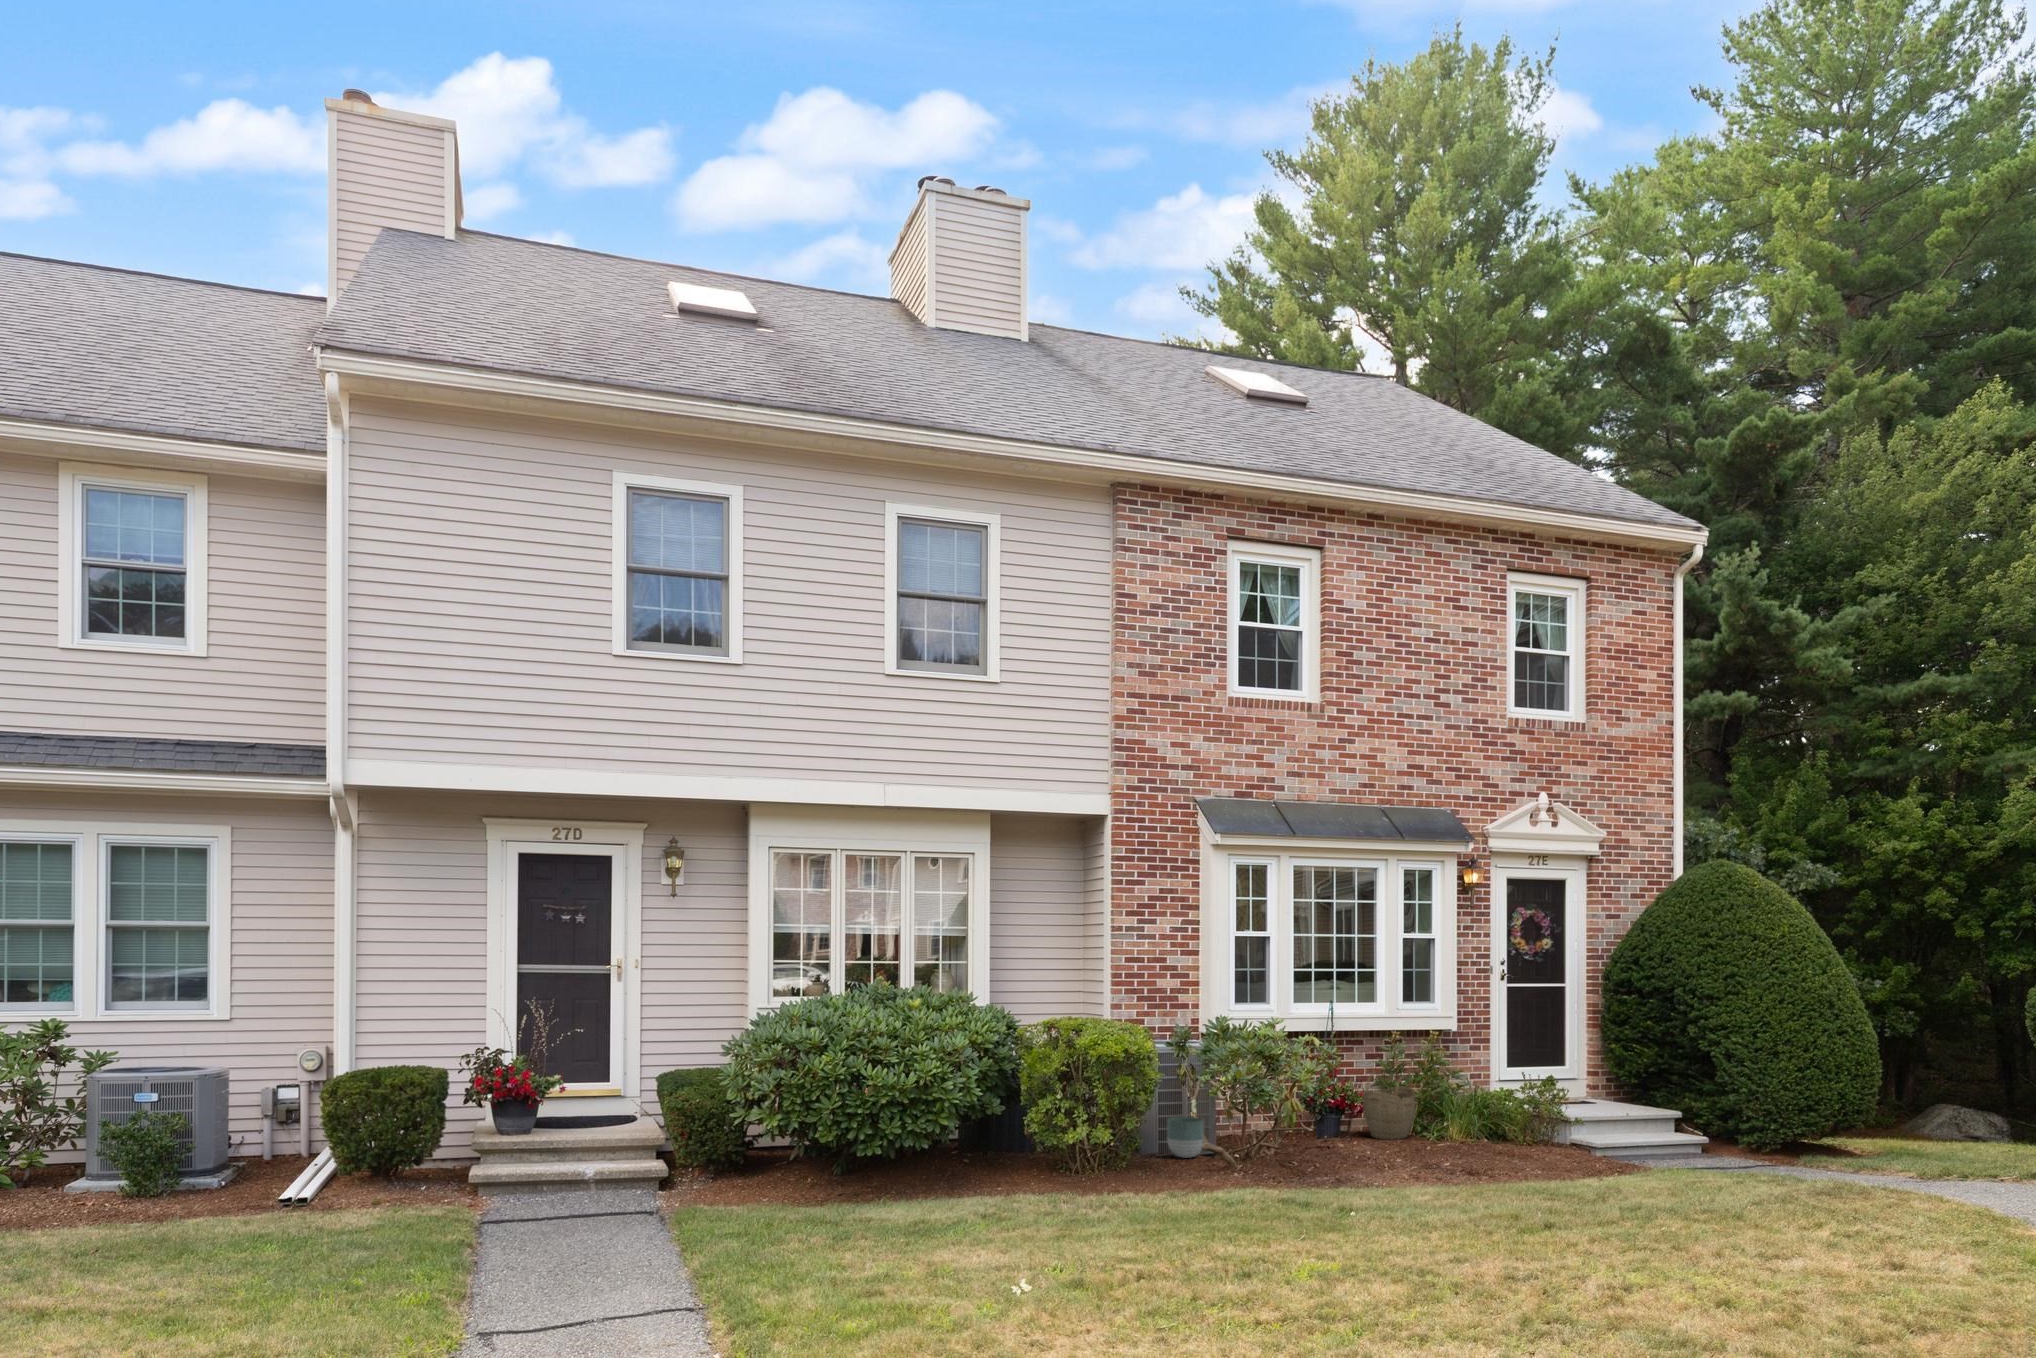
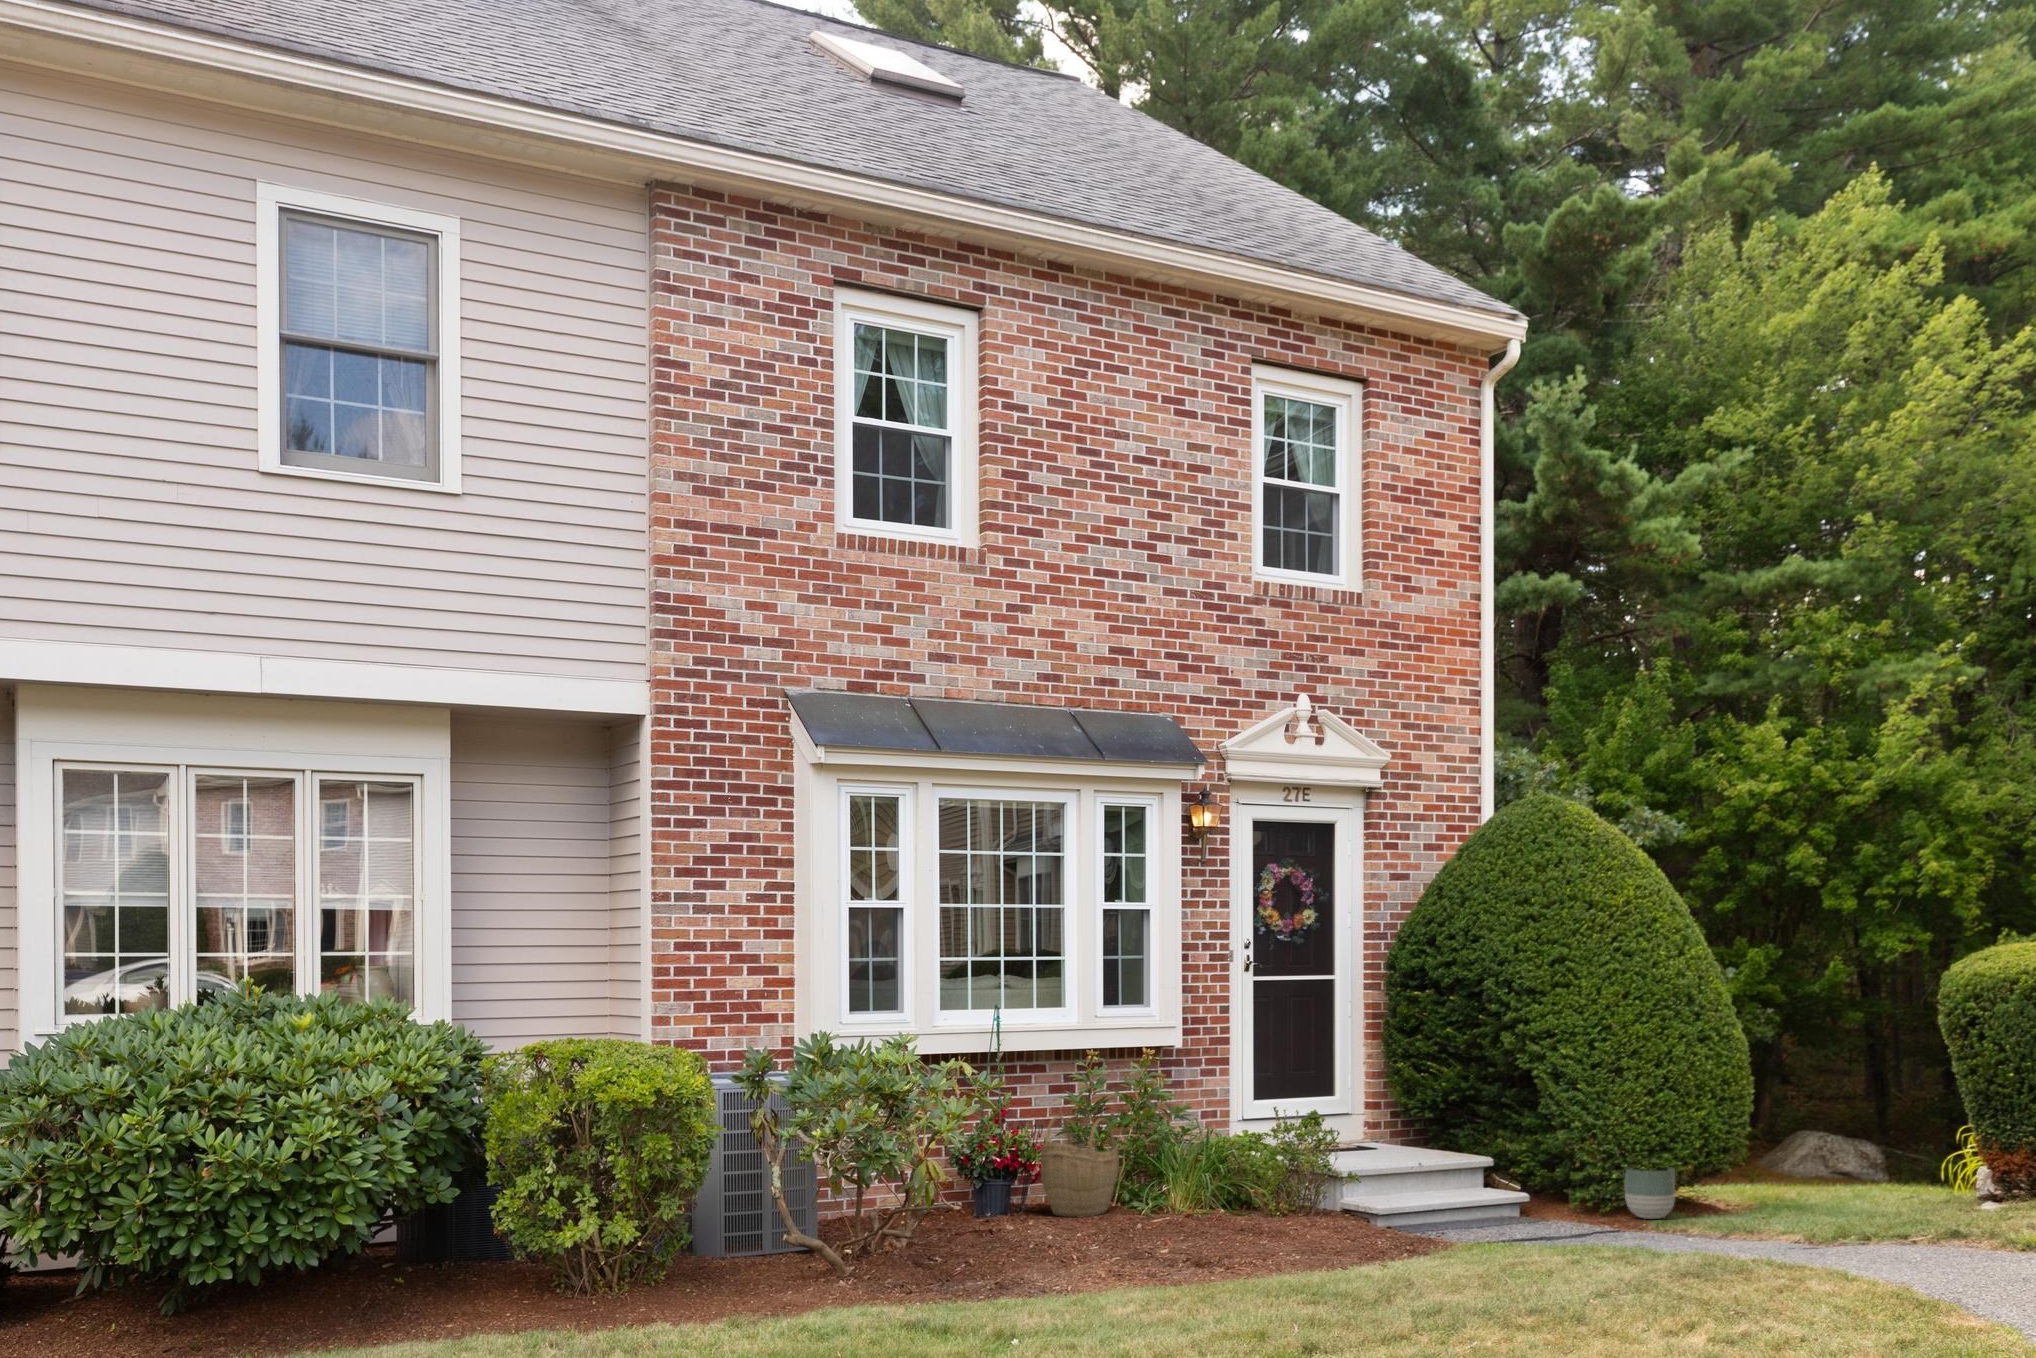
planter: present [1167,1117,1204,1158] -> present [1625,1168,1675,1219]

